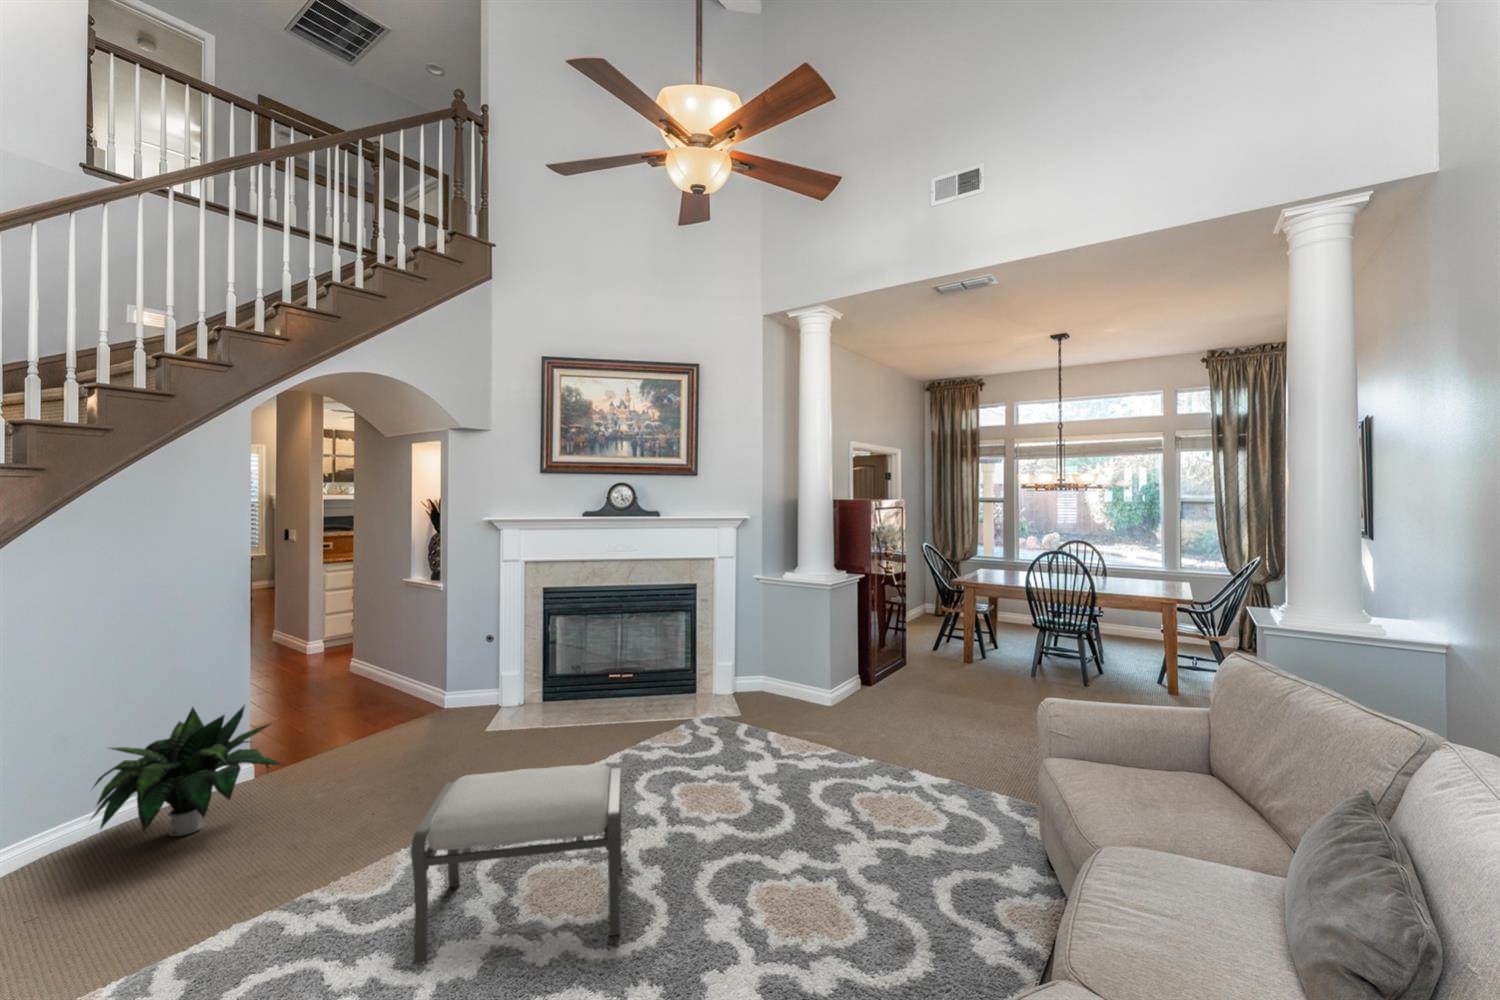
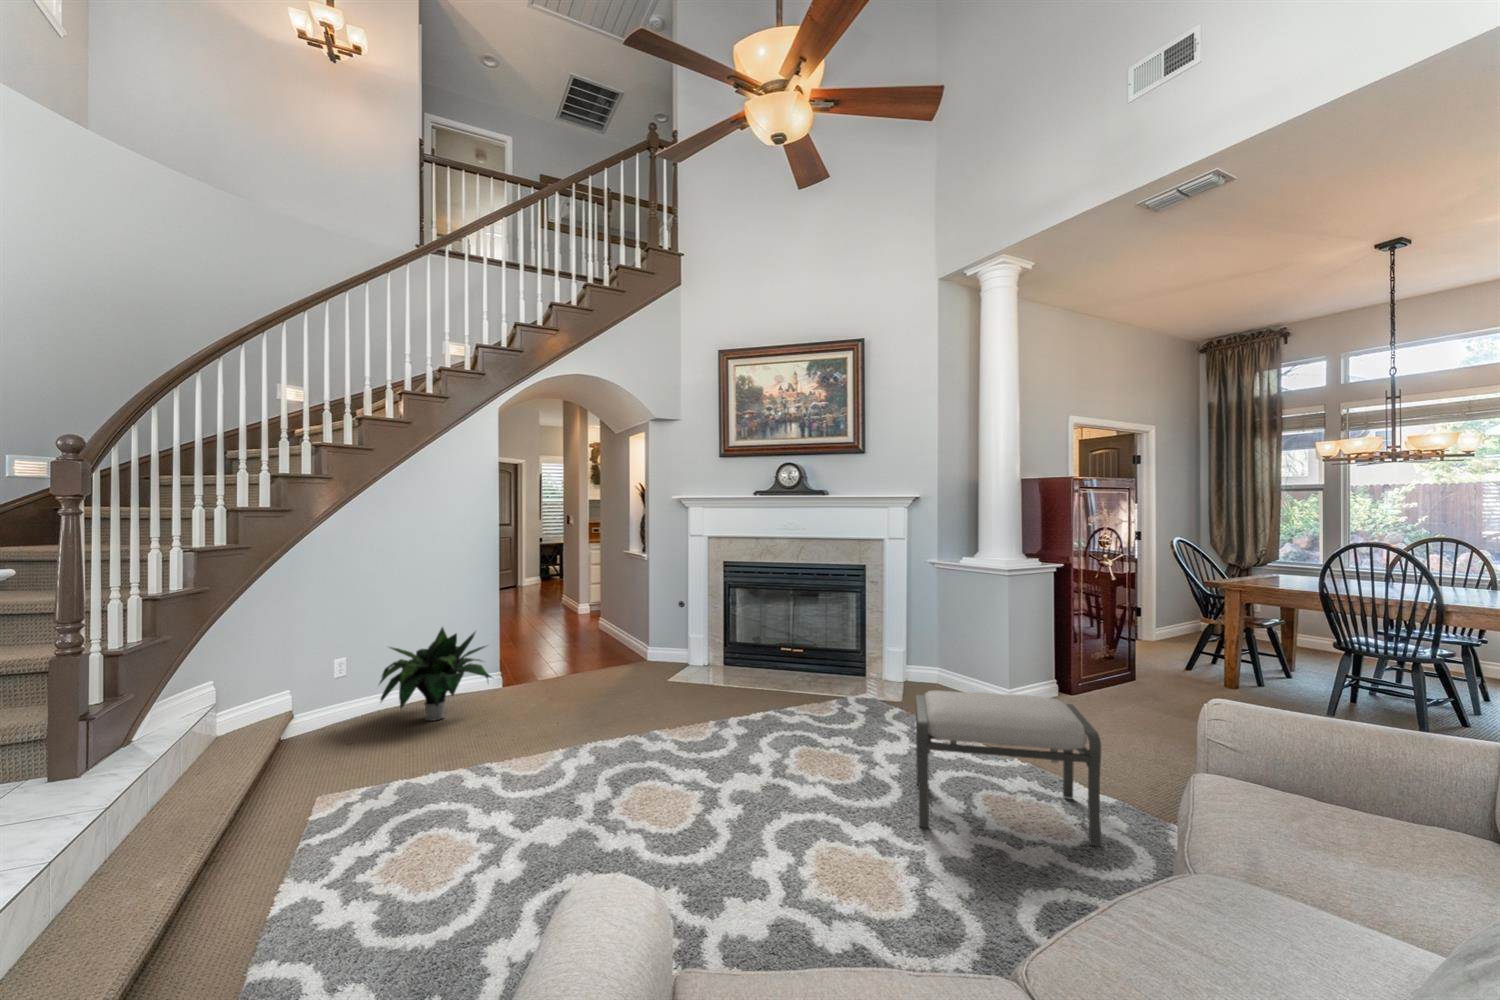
ottoman: present [411,765,622,962] -> present [916,690,1102,847]

